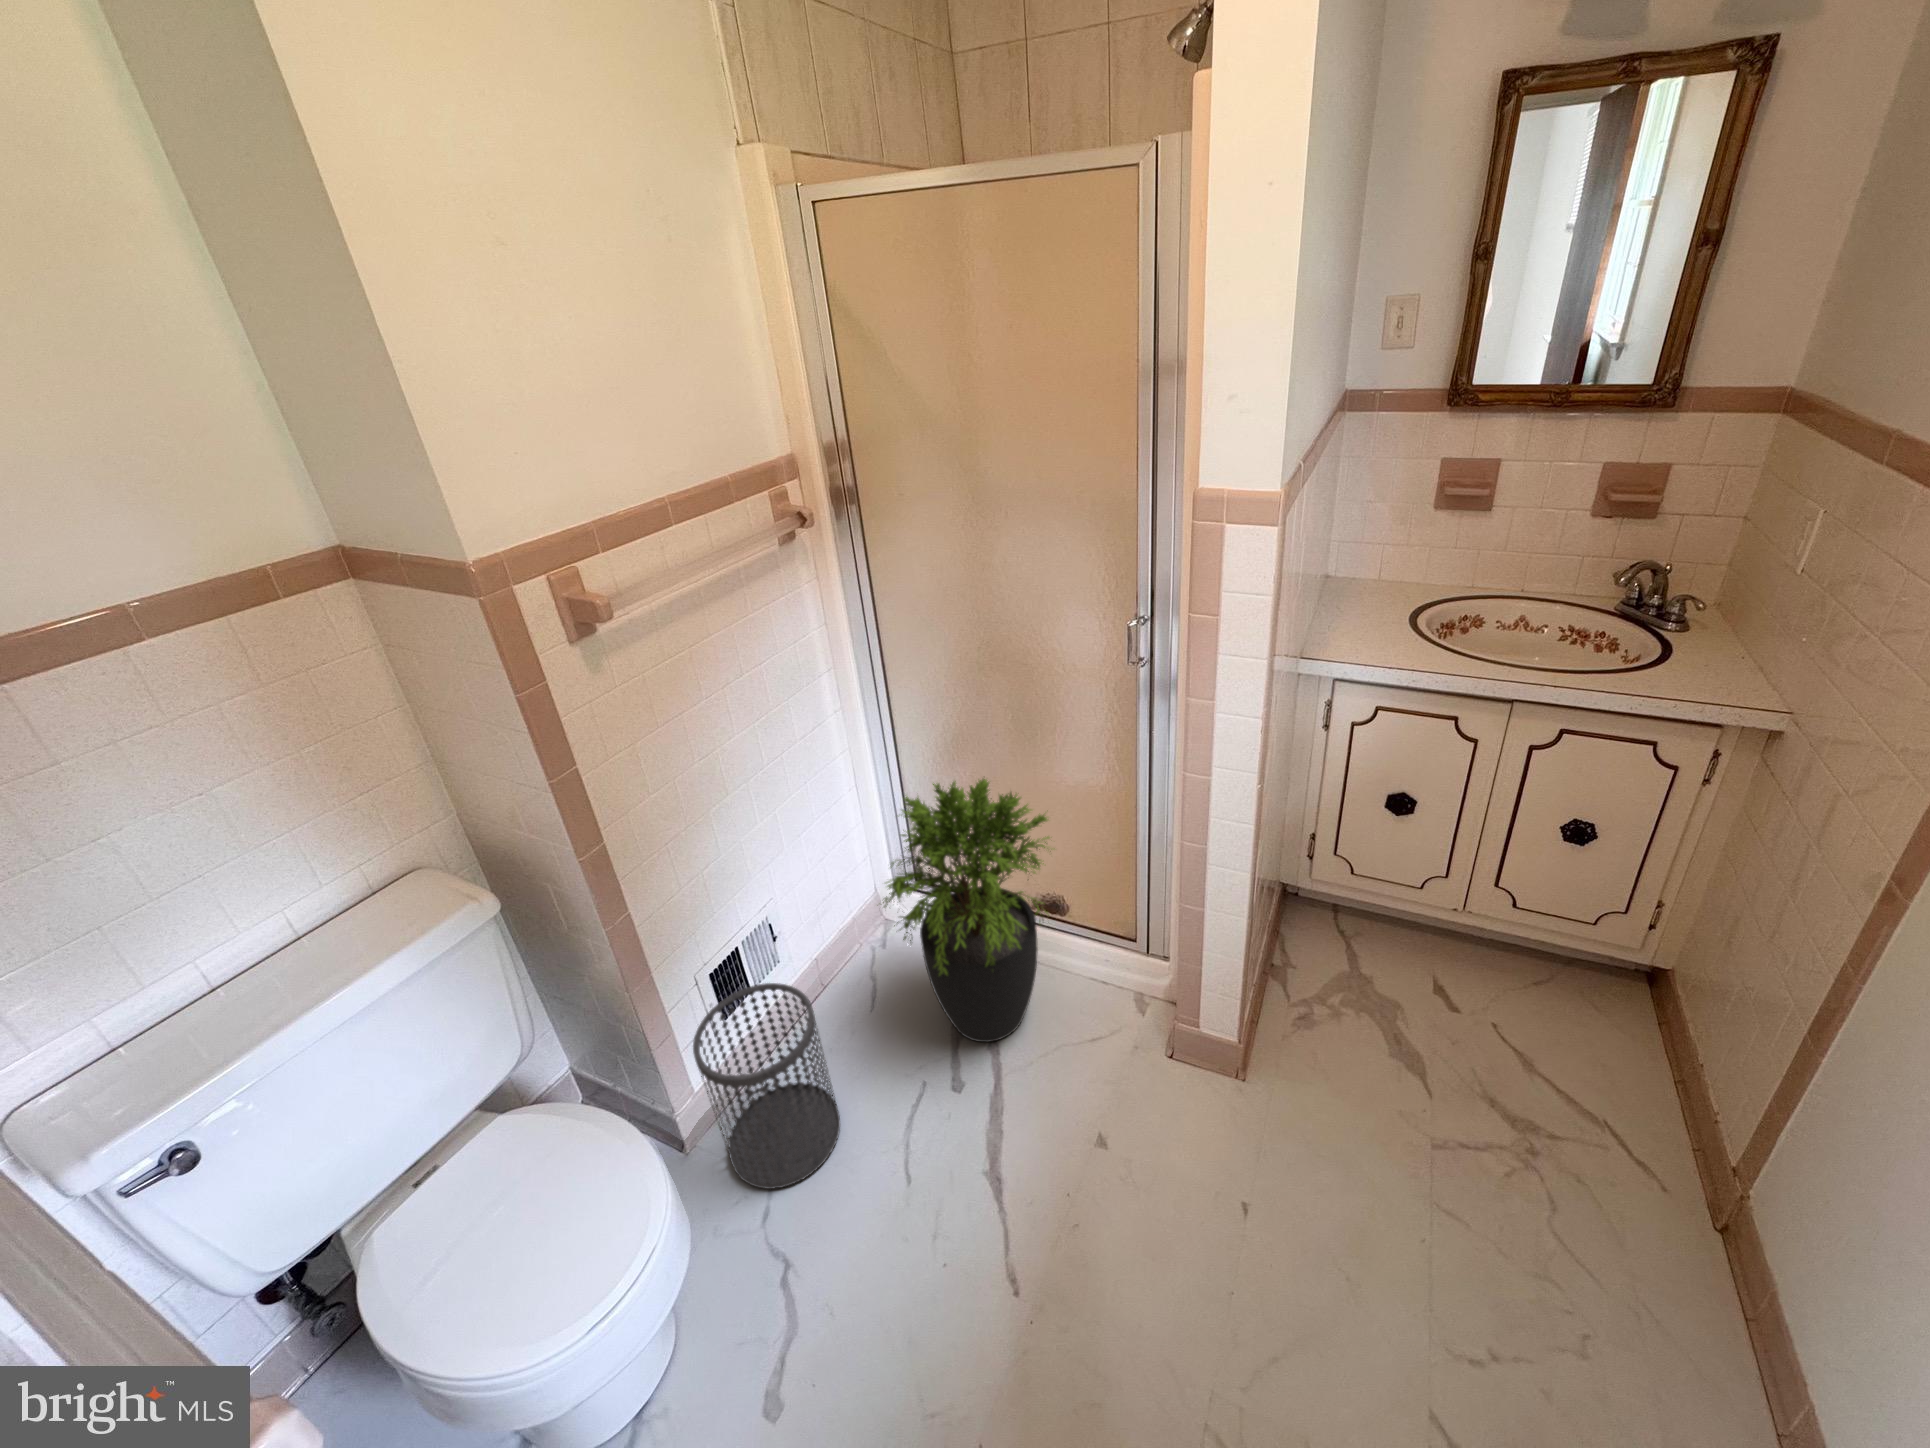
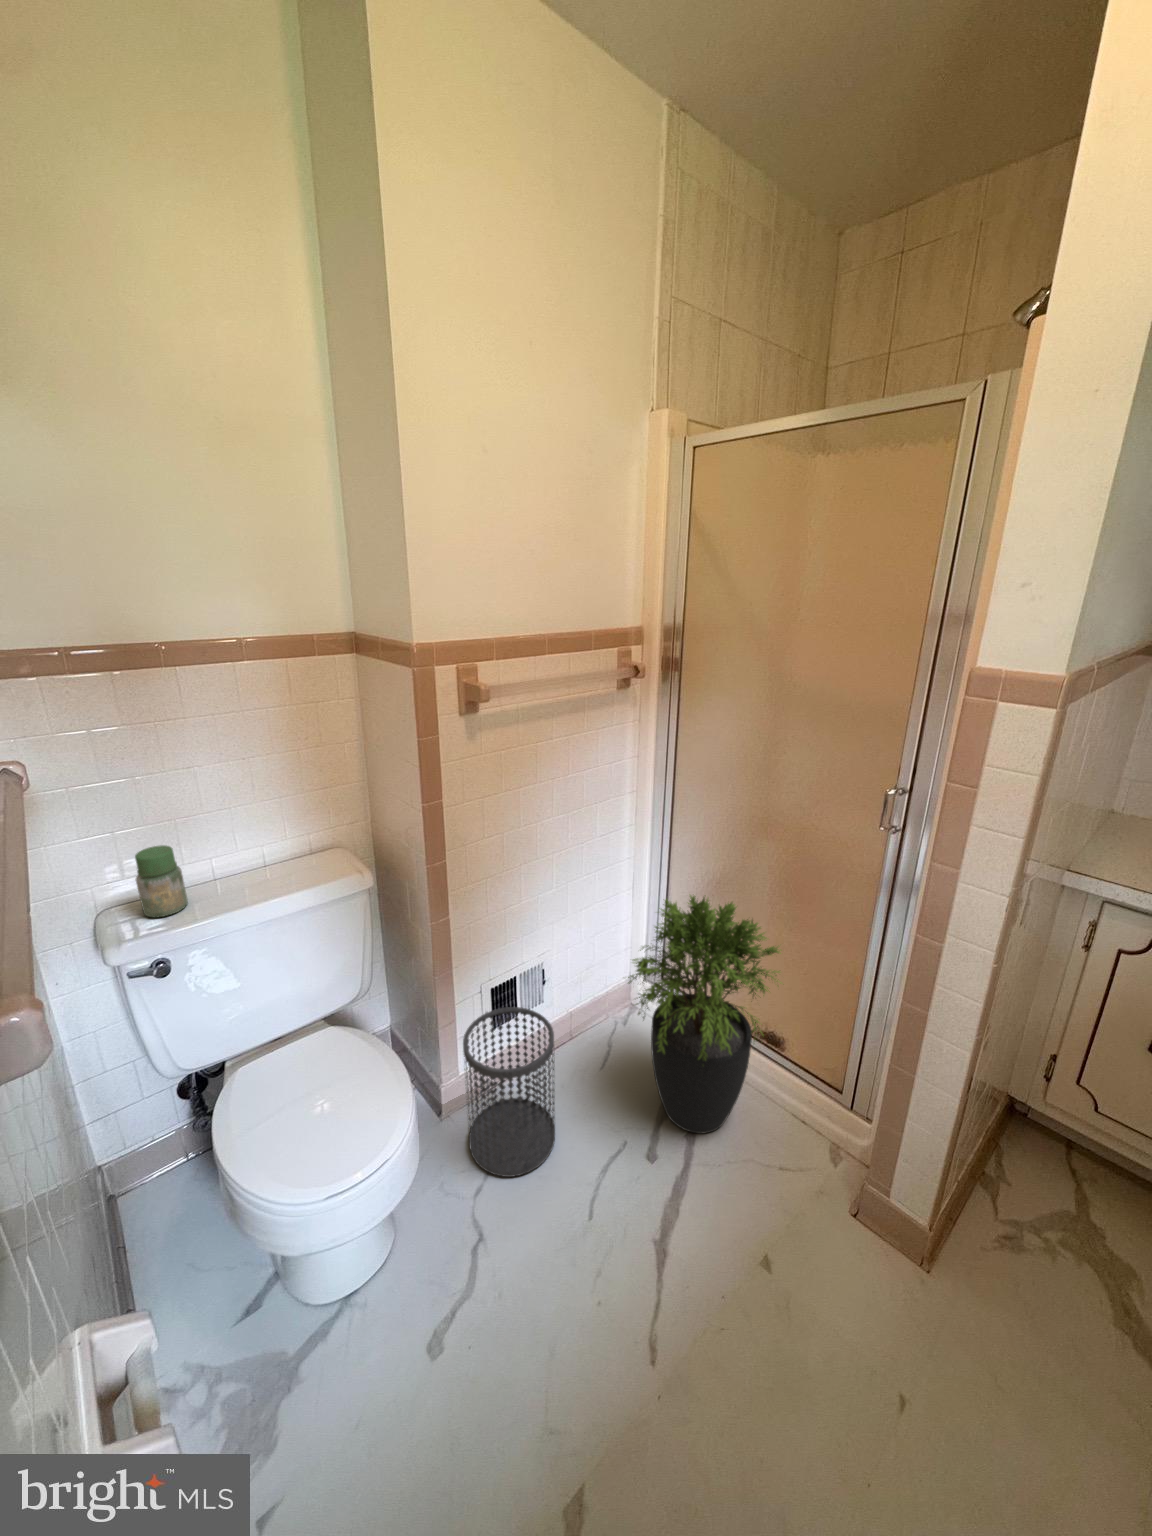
jar: none [62,976,192,1093] -> present [135,845,188,917]

